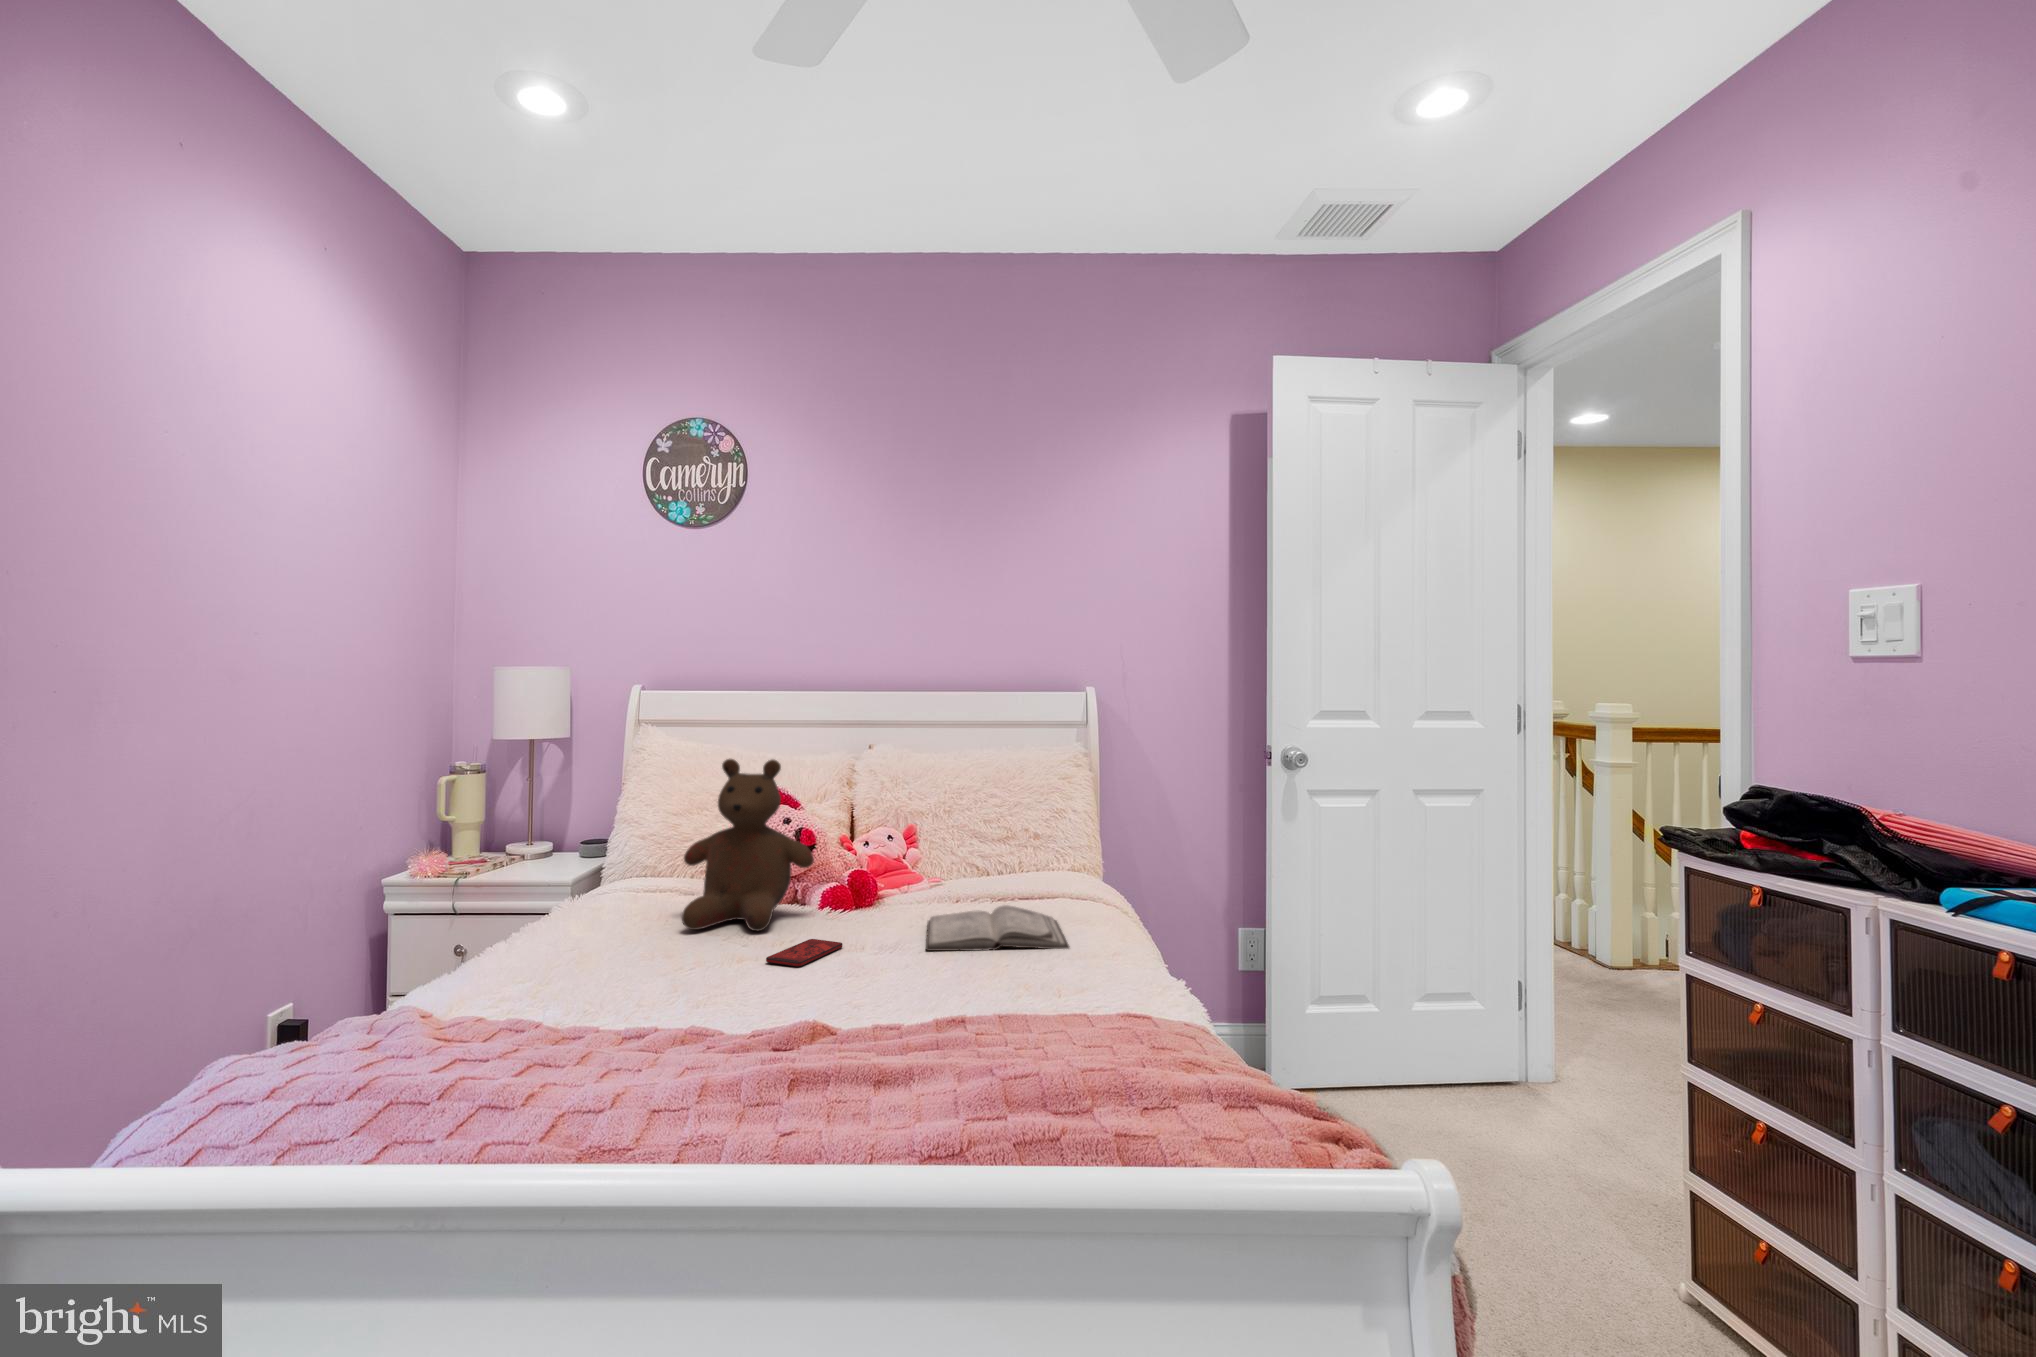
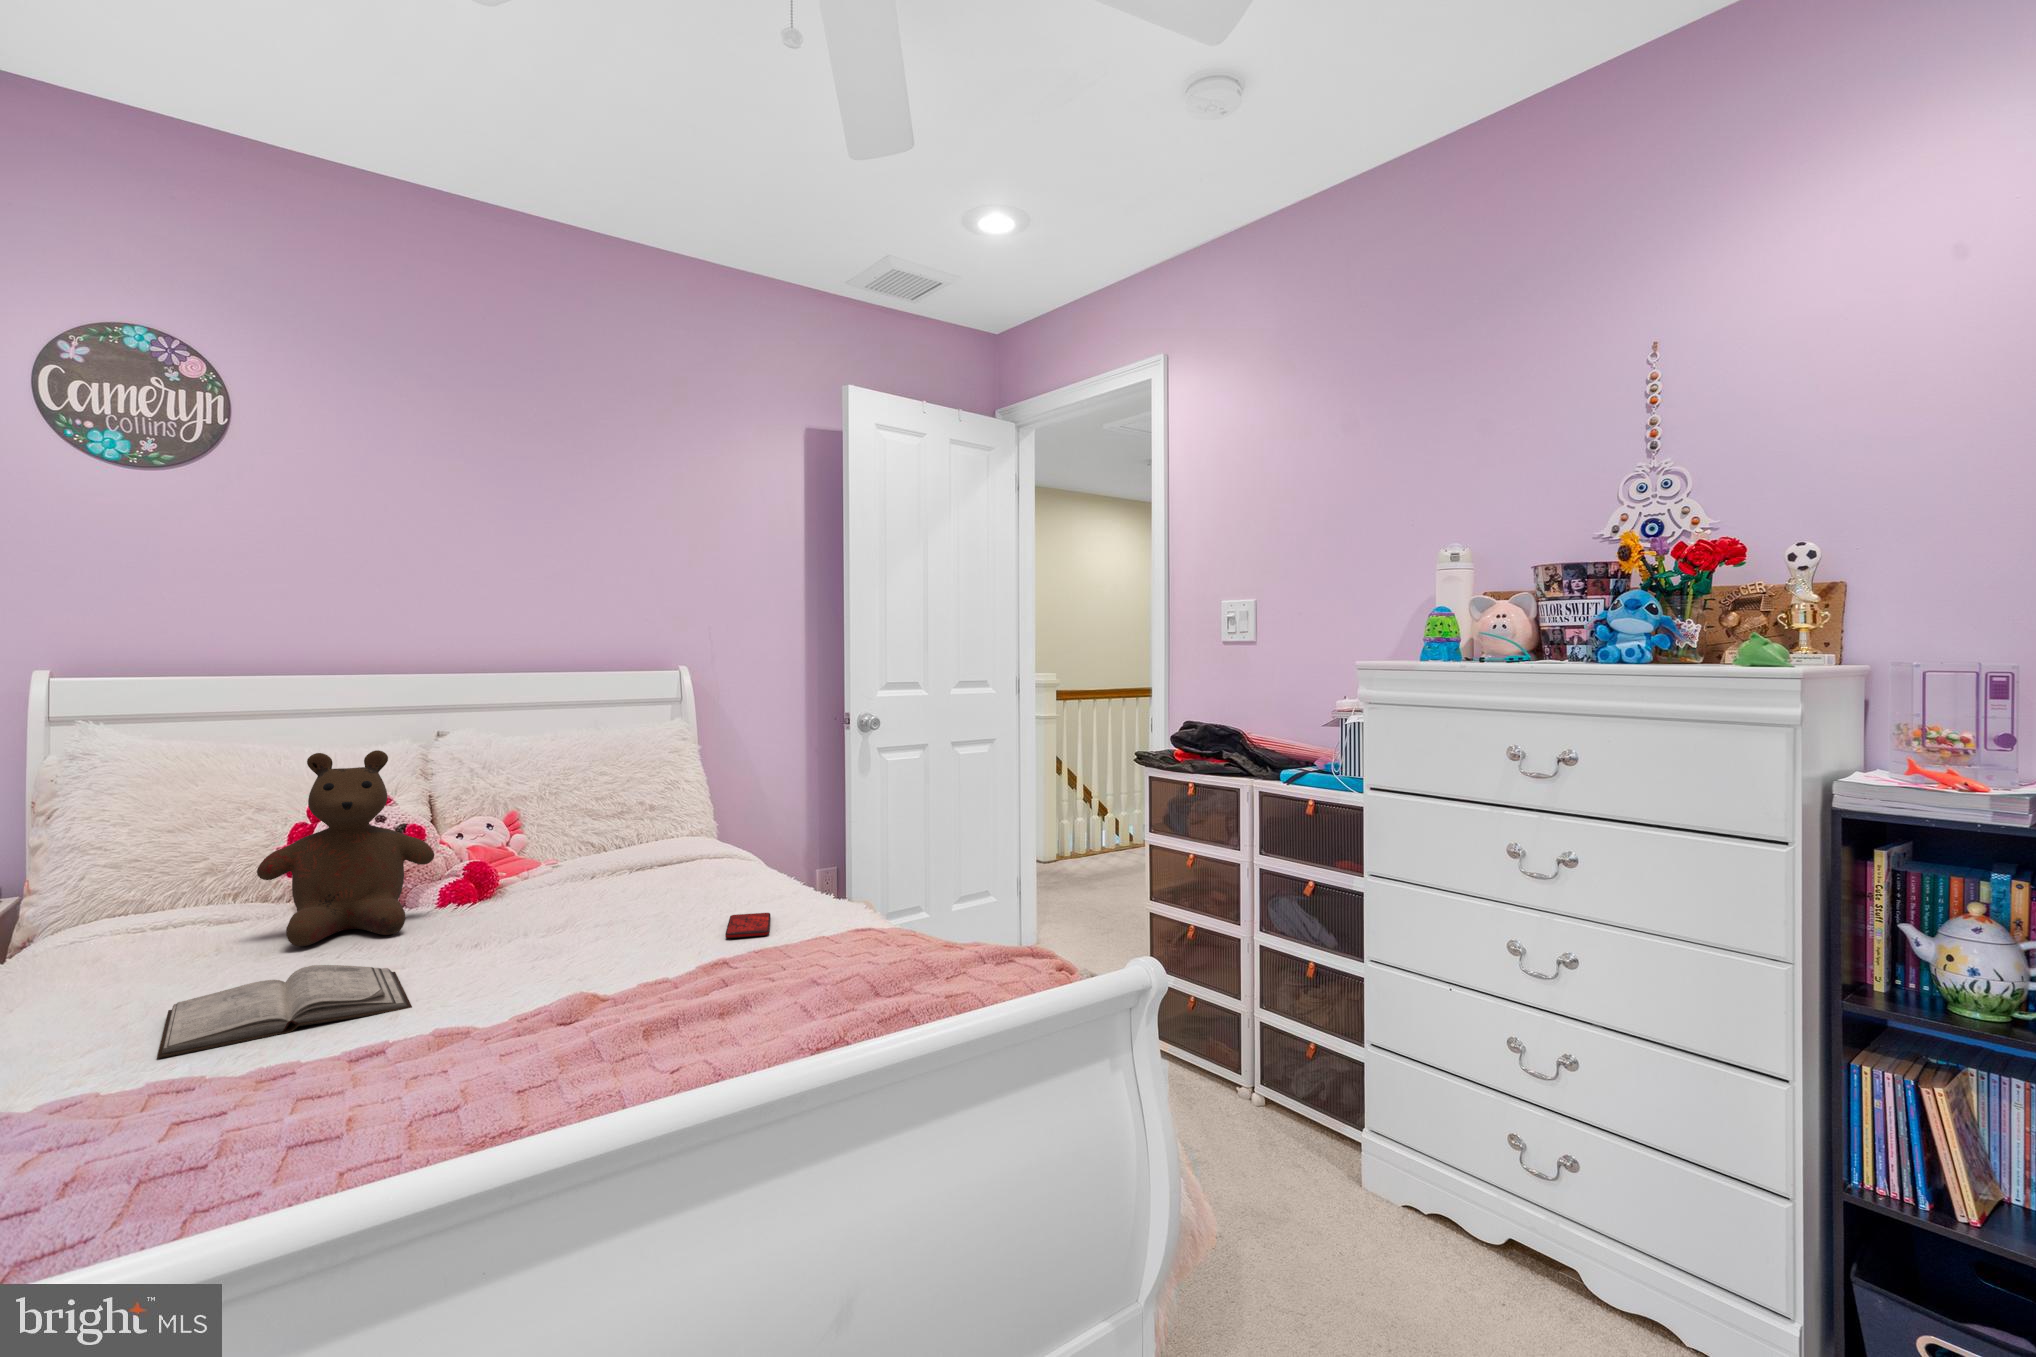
diary: present [926,905,1070,951] -> present [157,965,412,1059]
smartphone: present [766,939,843,967] -> present [725,913,770,938]

